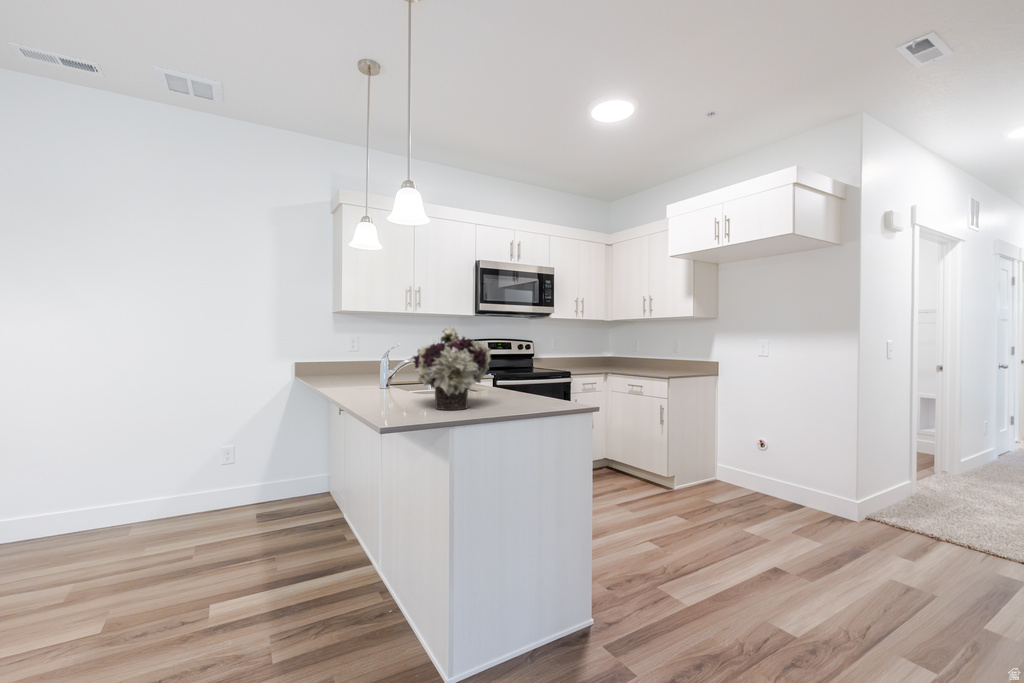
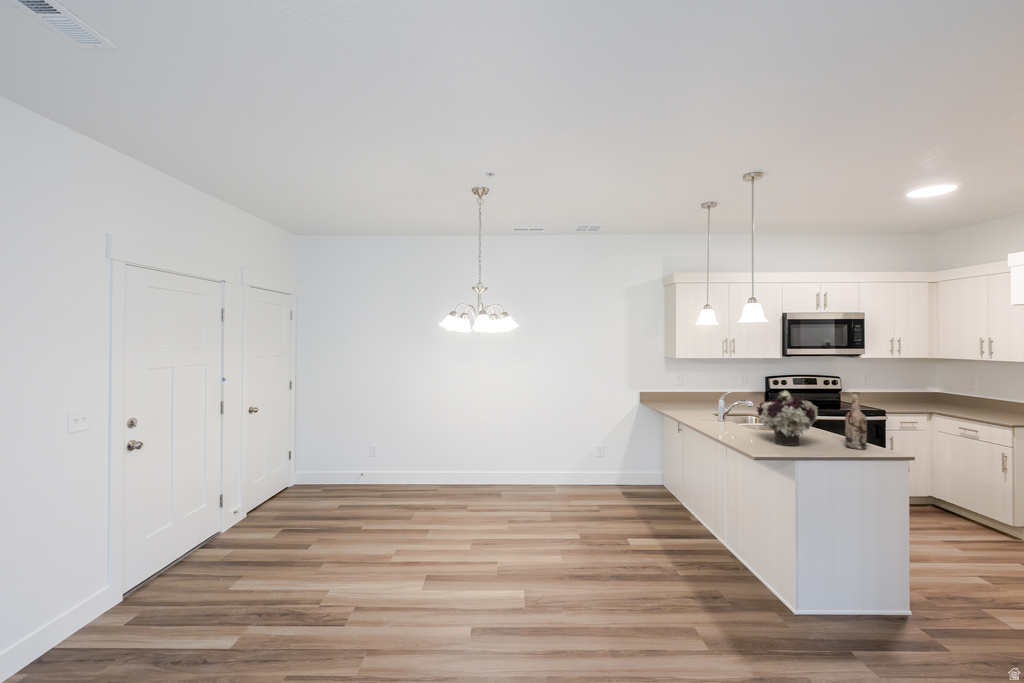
wine bottle: none [525,328,549,406] -> present [845,392,867,449]

